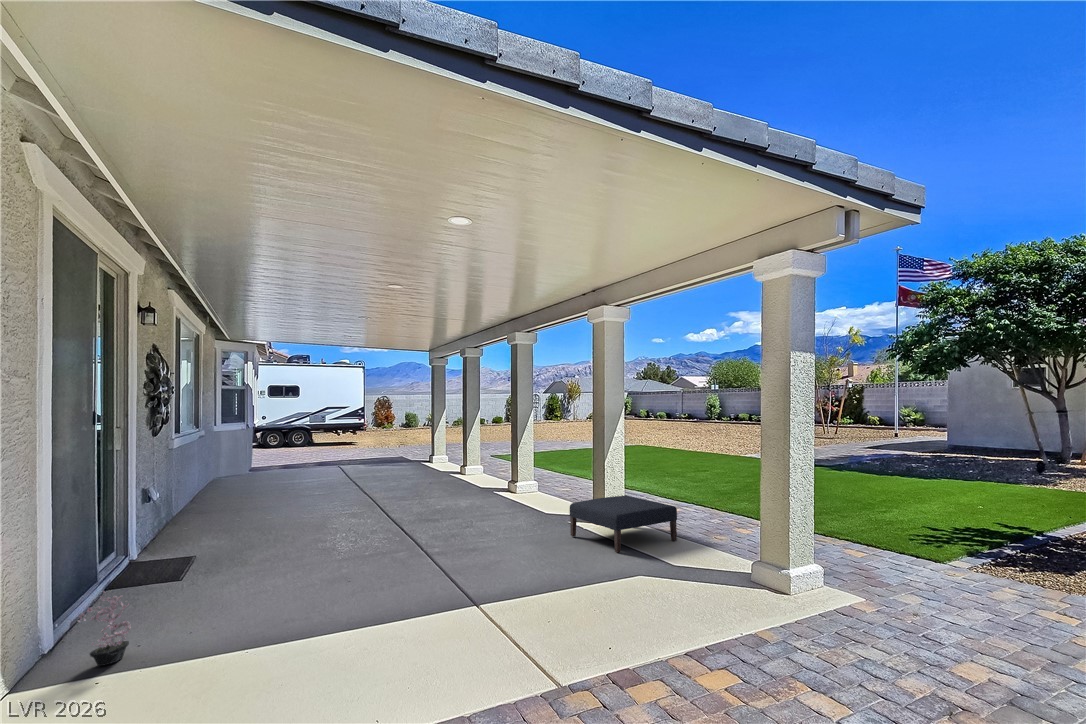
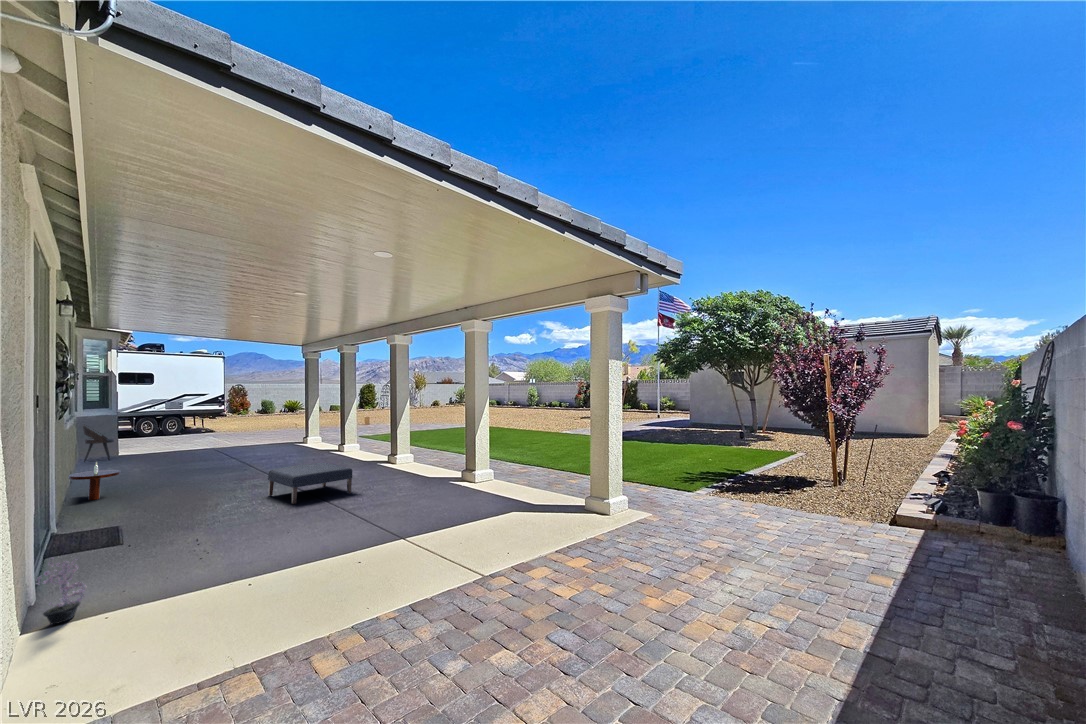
dining chair: none [228,438,254,476] -> present [83,425,114,462]
coffee table: none [193,479,238,518] -> present [69,462,121,500]
ottoman: present [570,495,677,553] -> present [268,463,352,504]

